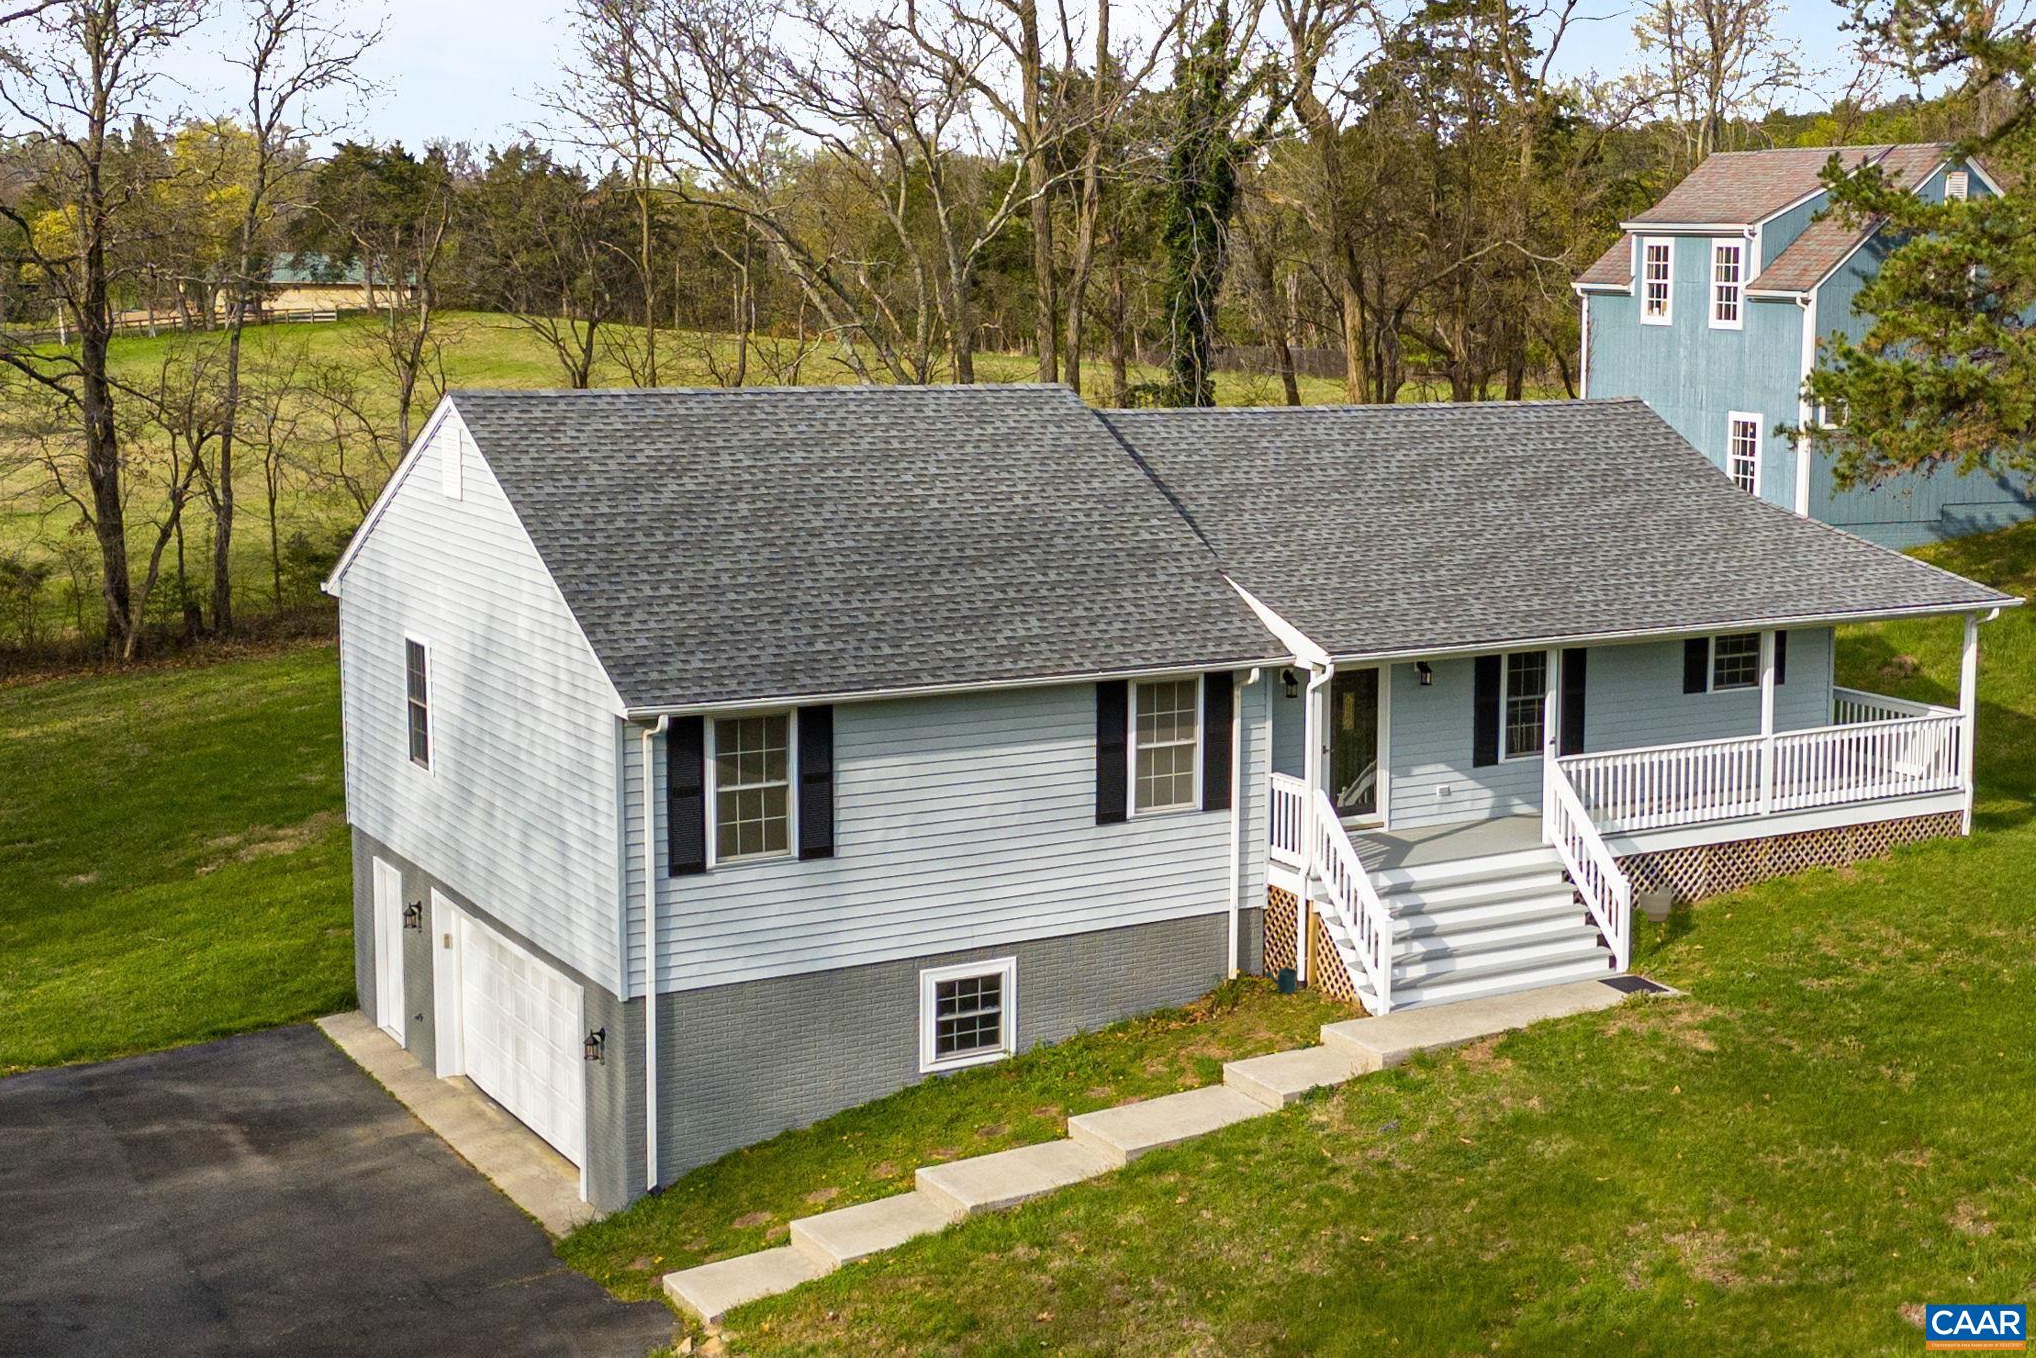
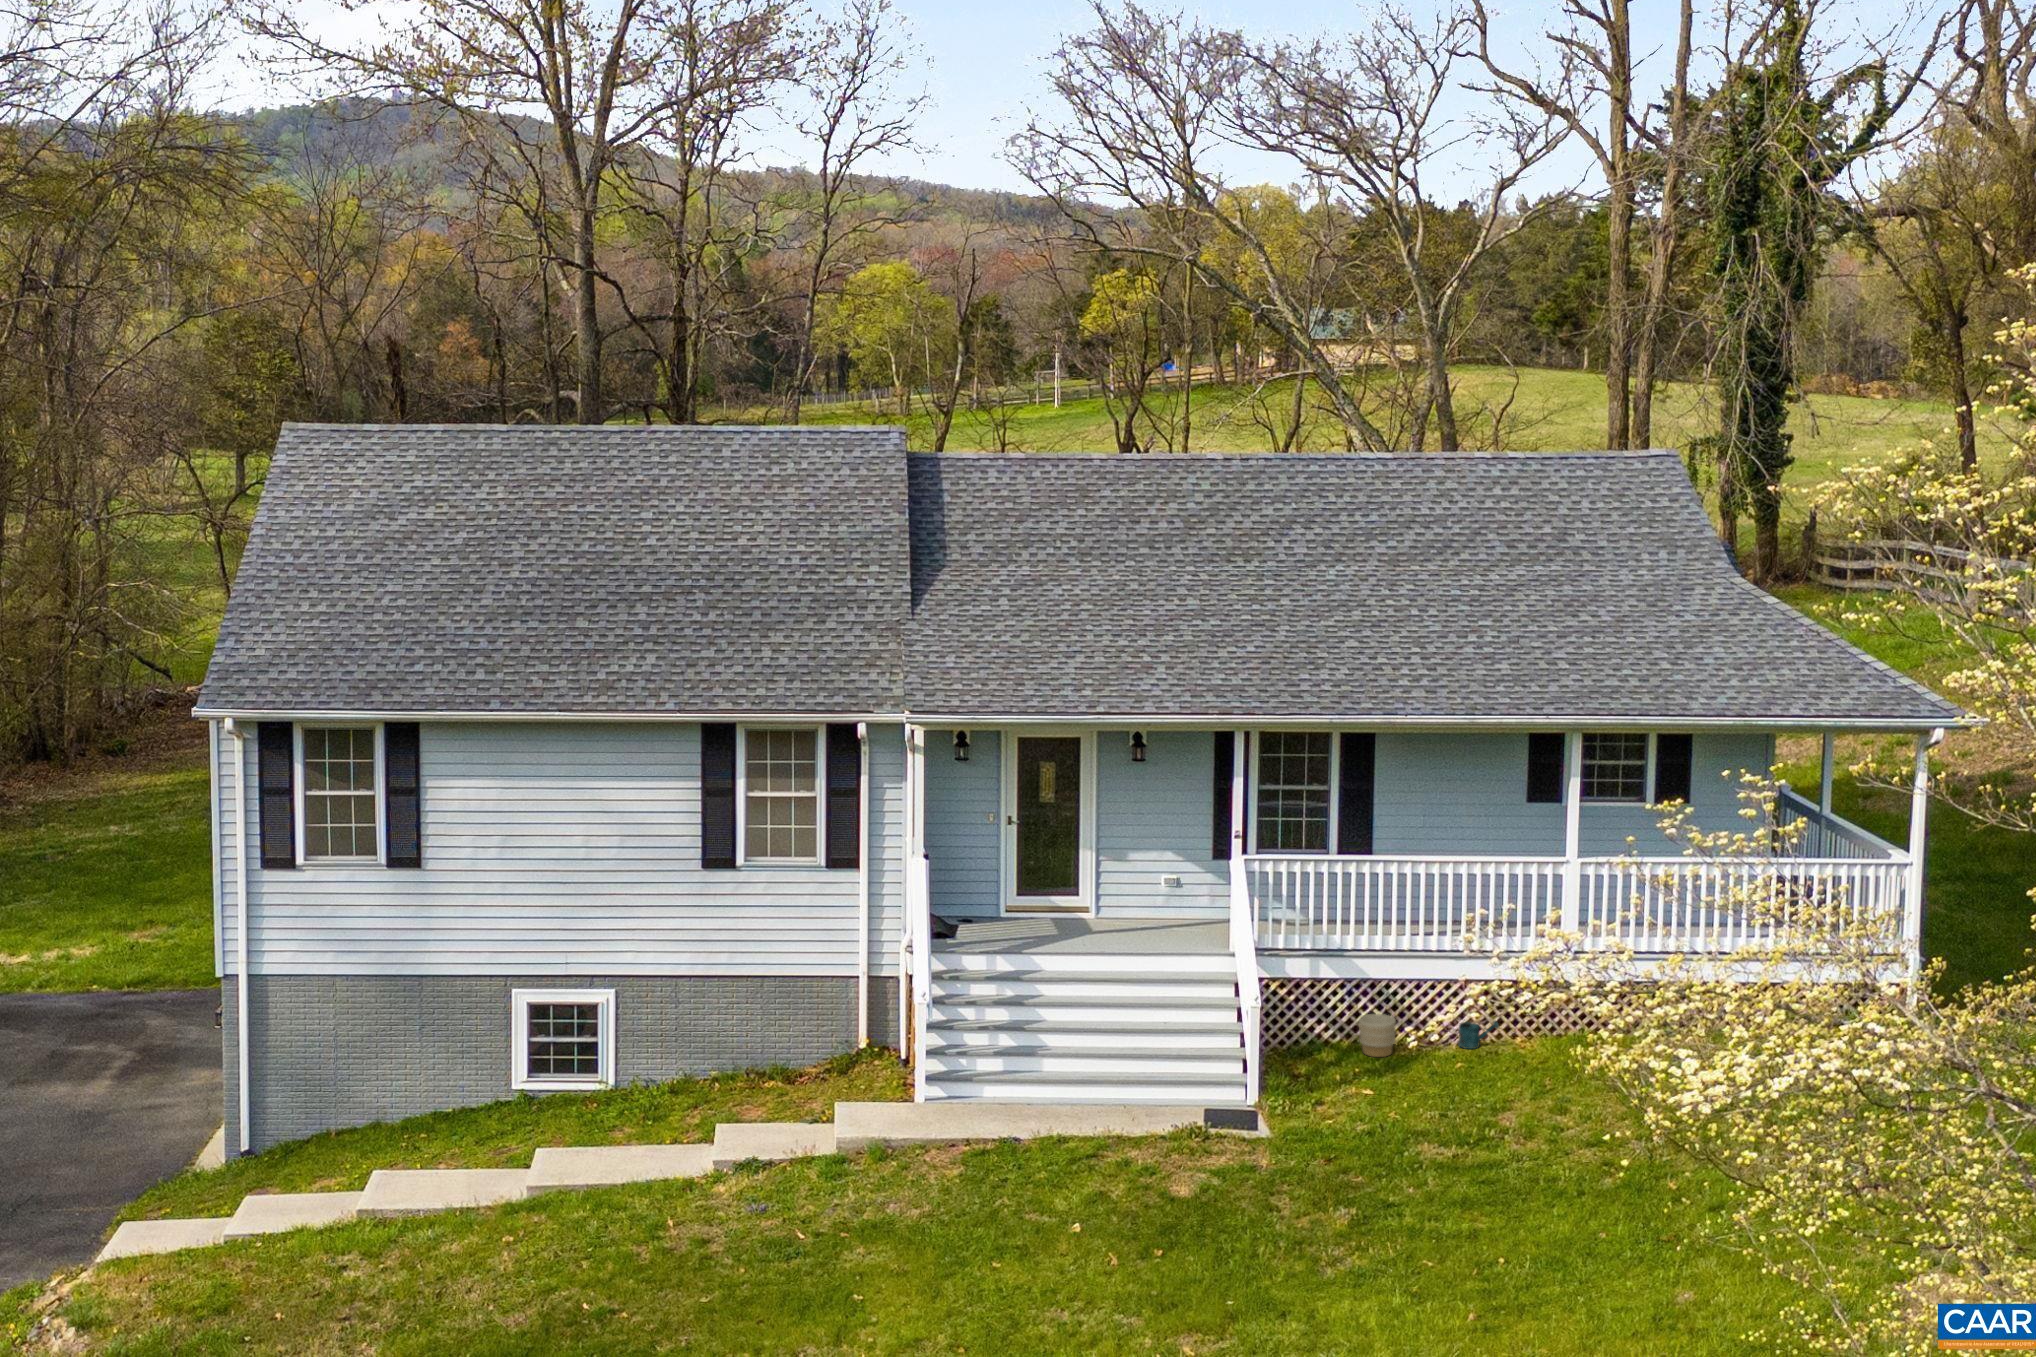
watering can: present [1265,964,1298,994] -> present [1458,1019,1499,1049]

